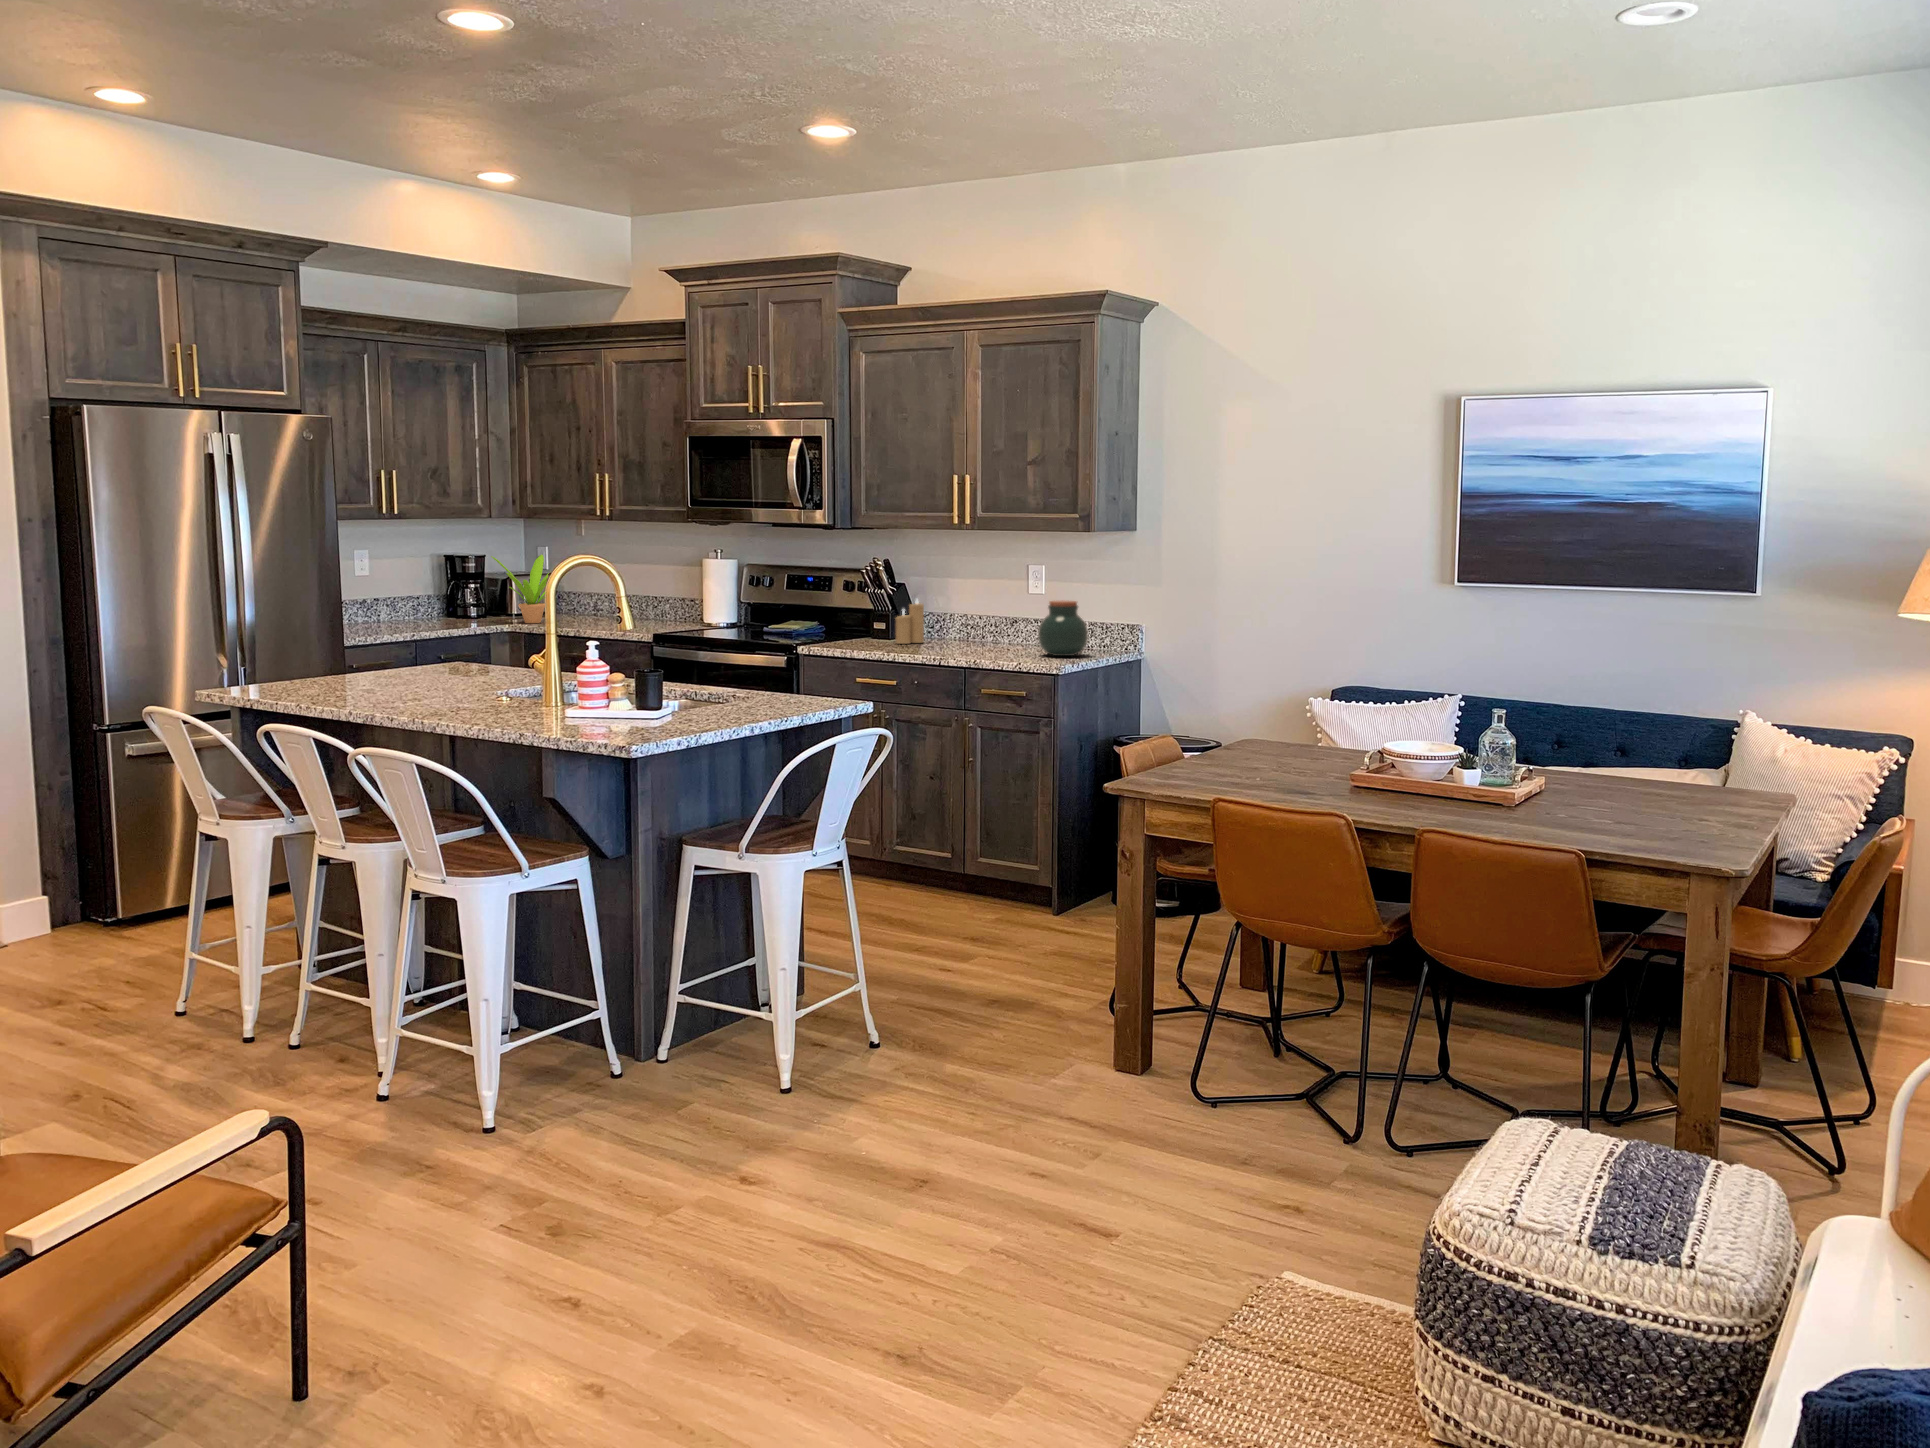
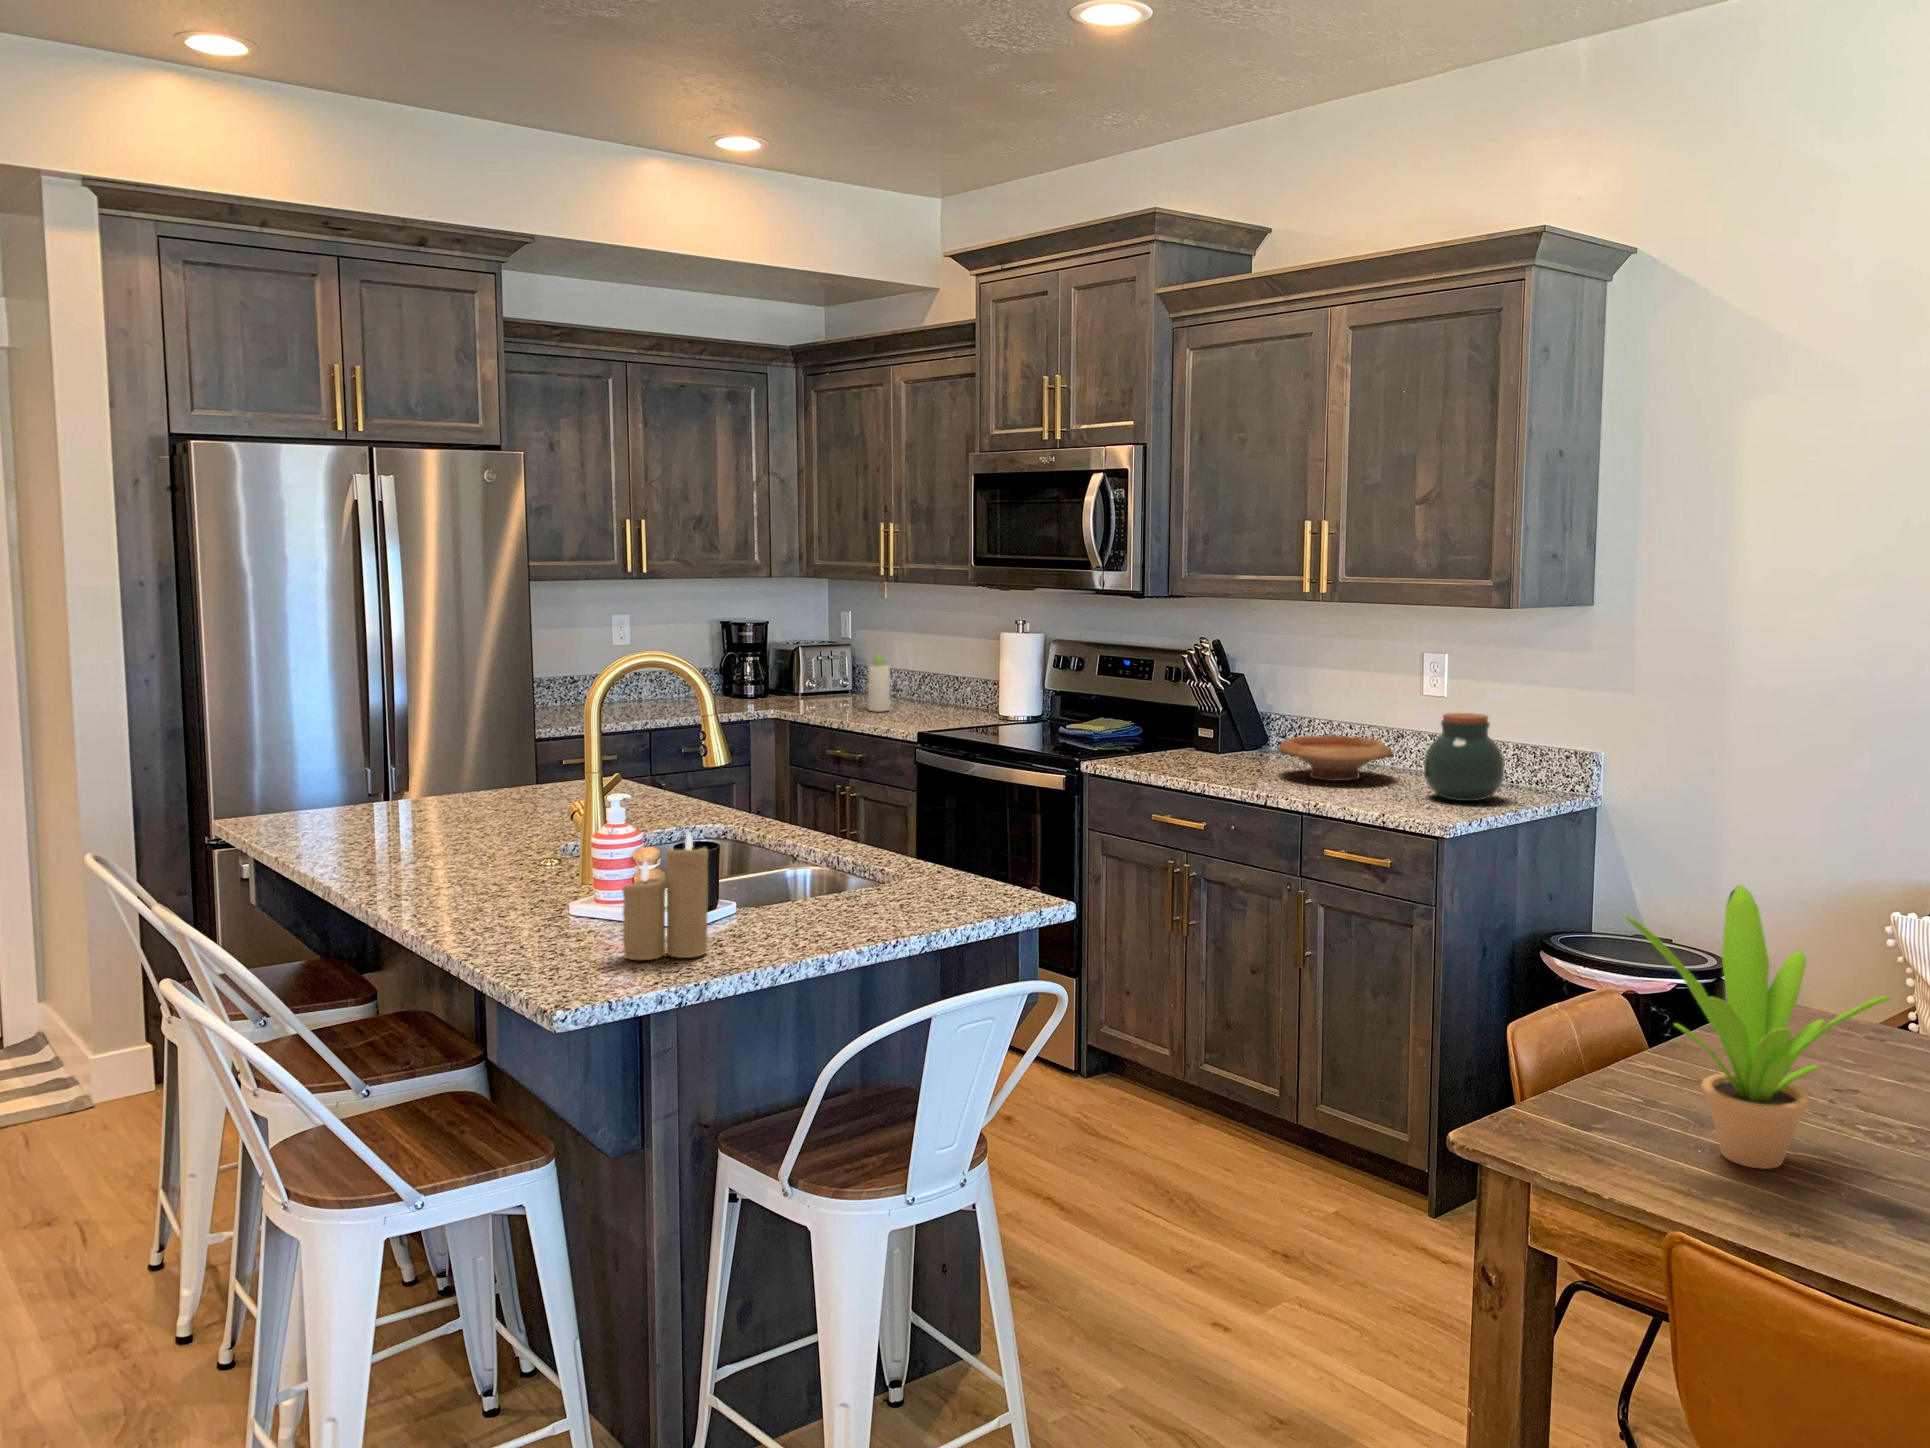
potted plant: present [491,555,549,623] -> present [1625,885,1892,1169]
bottle: none [591,575,610,625] -> present [868,651,890,712]
candle: present [896,600,924,644] -> present [622,833,708,960]
wooden bowl: none [938,622,1014,650] -> present [1278,735,1393,781]

